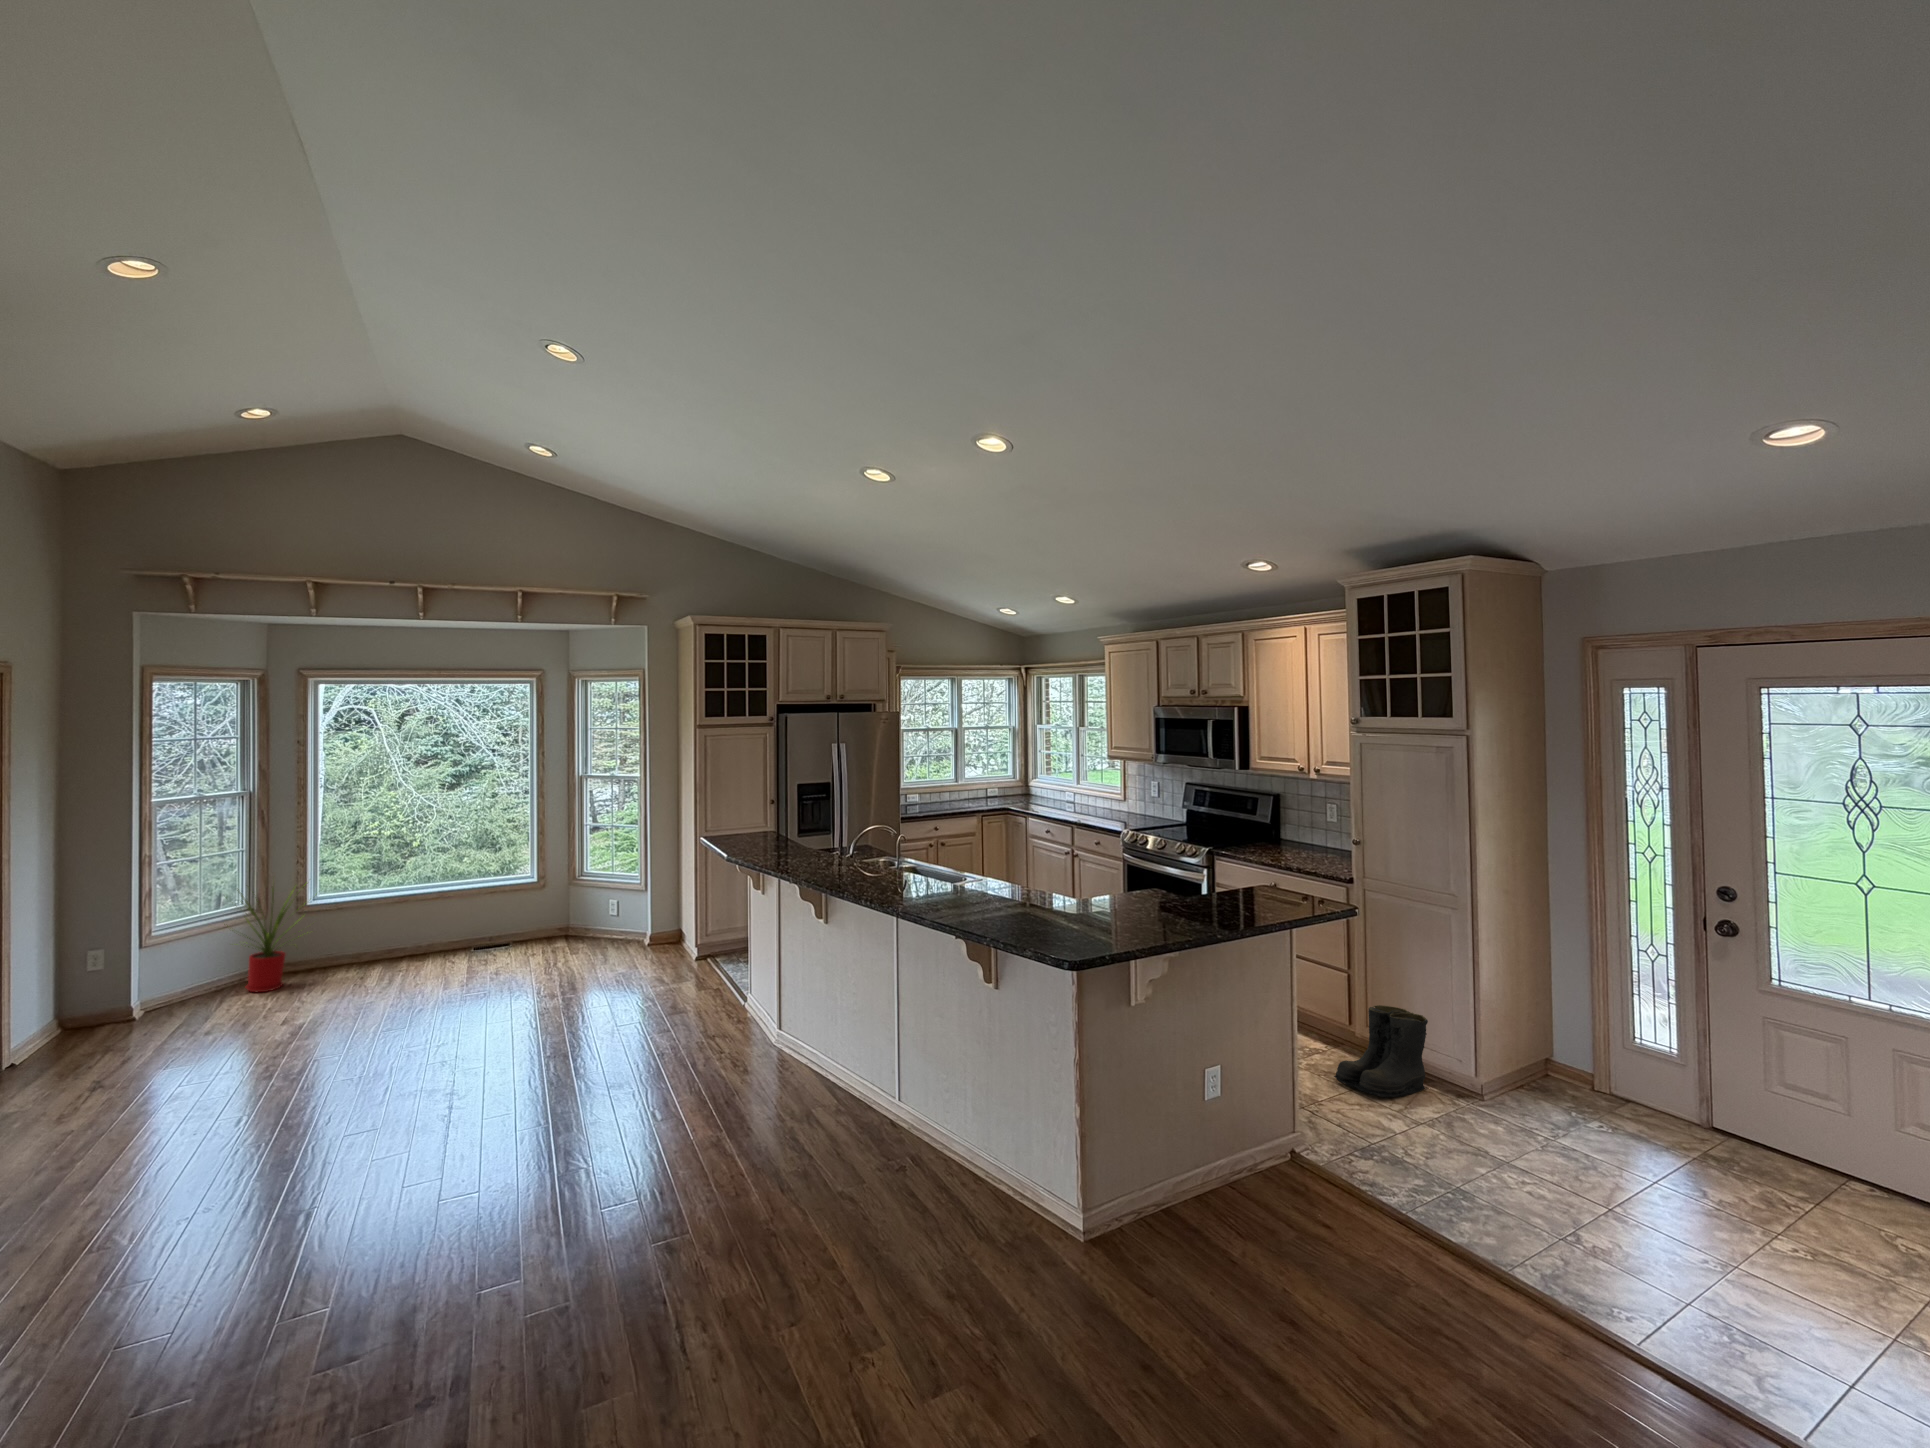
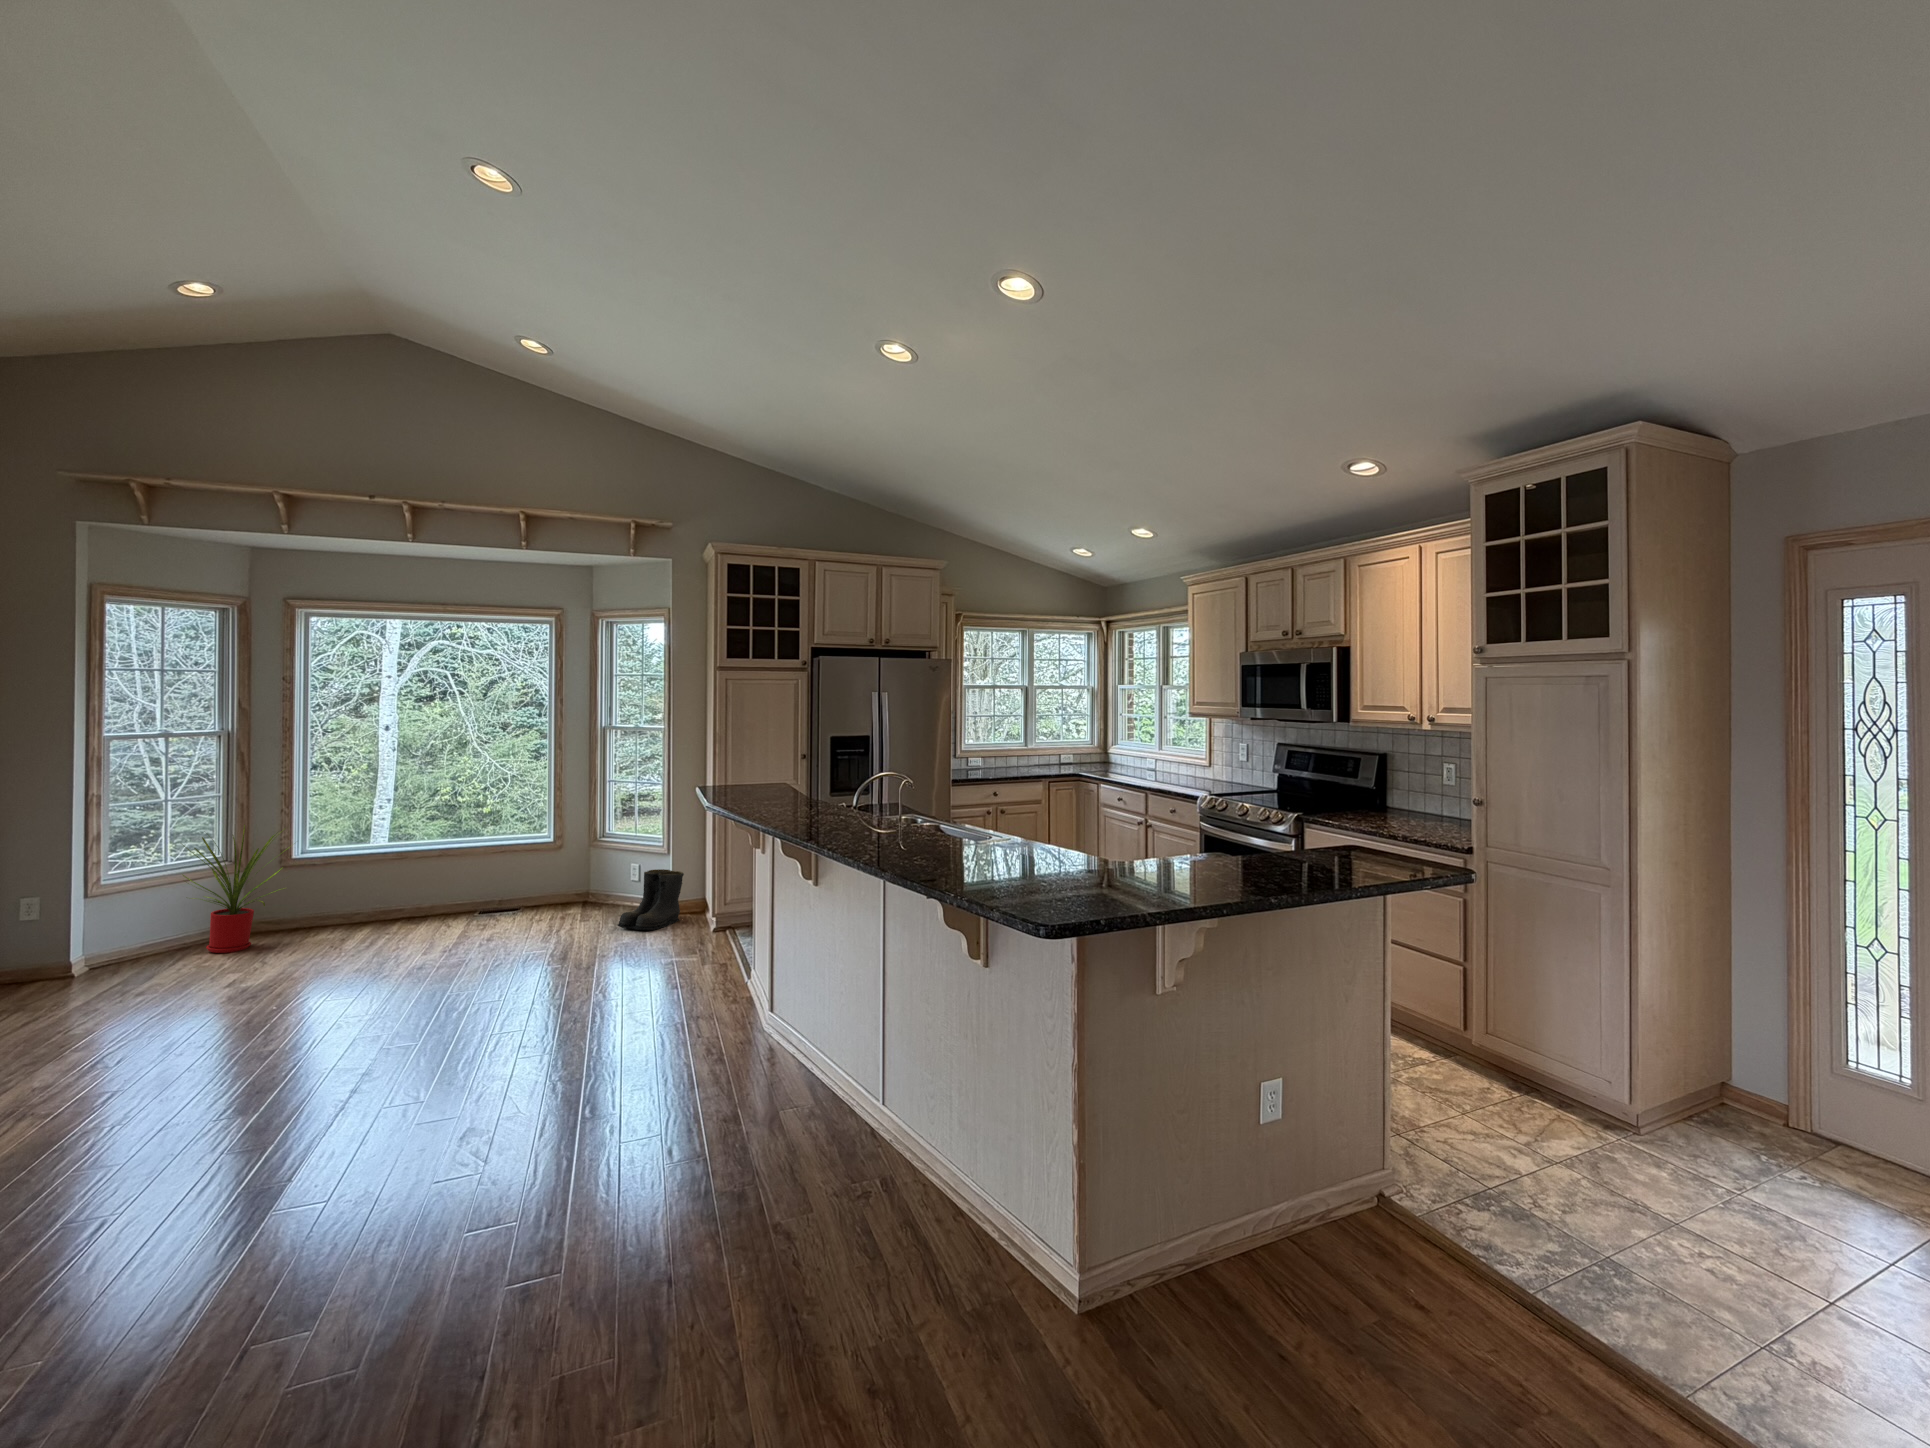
boots: present [1334,1005,1428,1097] -> present [618,869,684,930]

